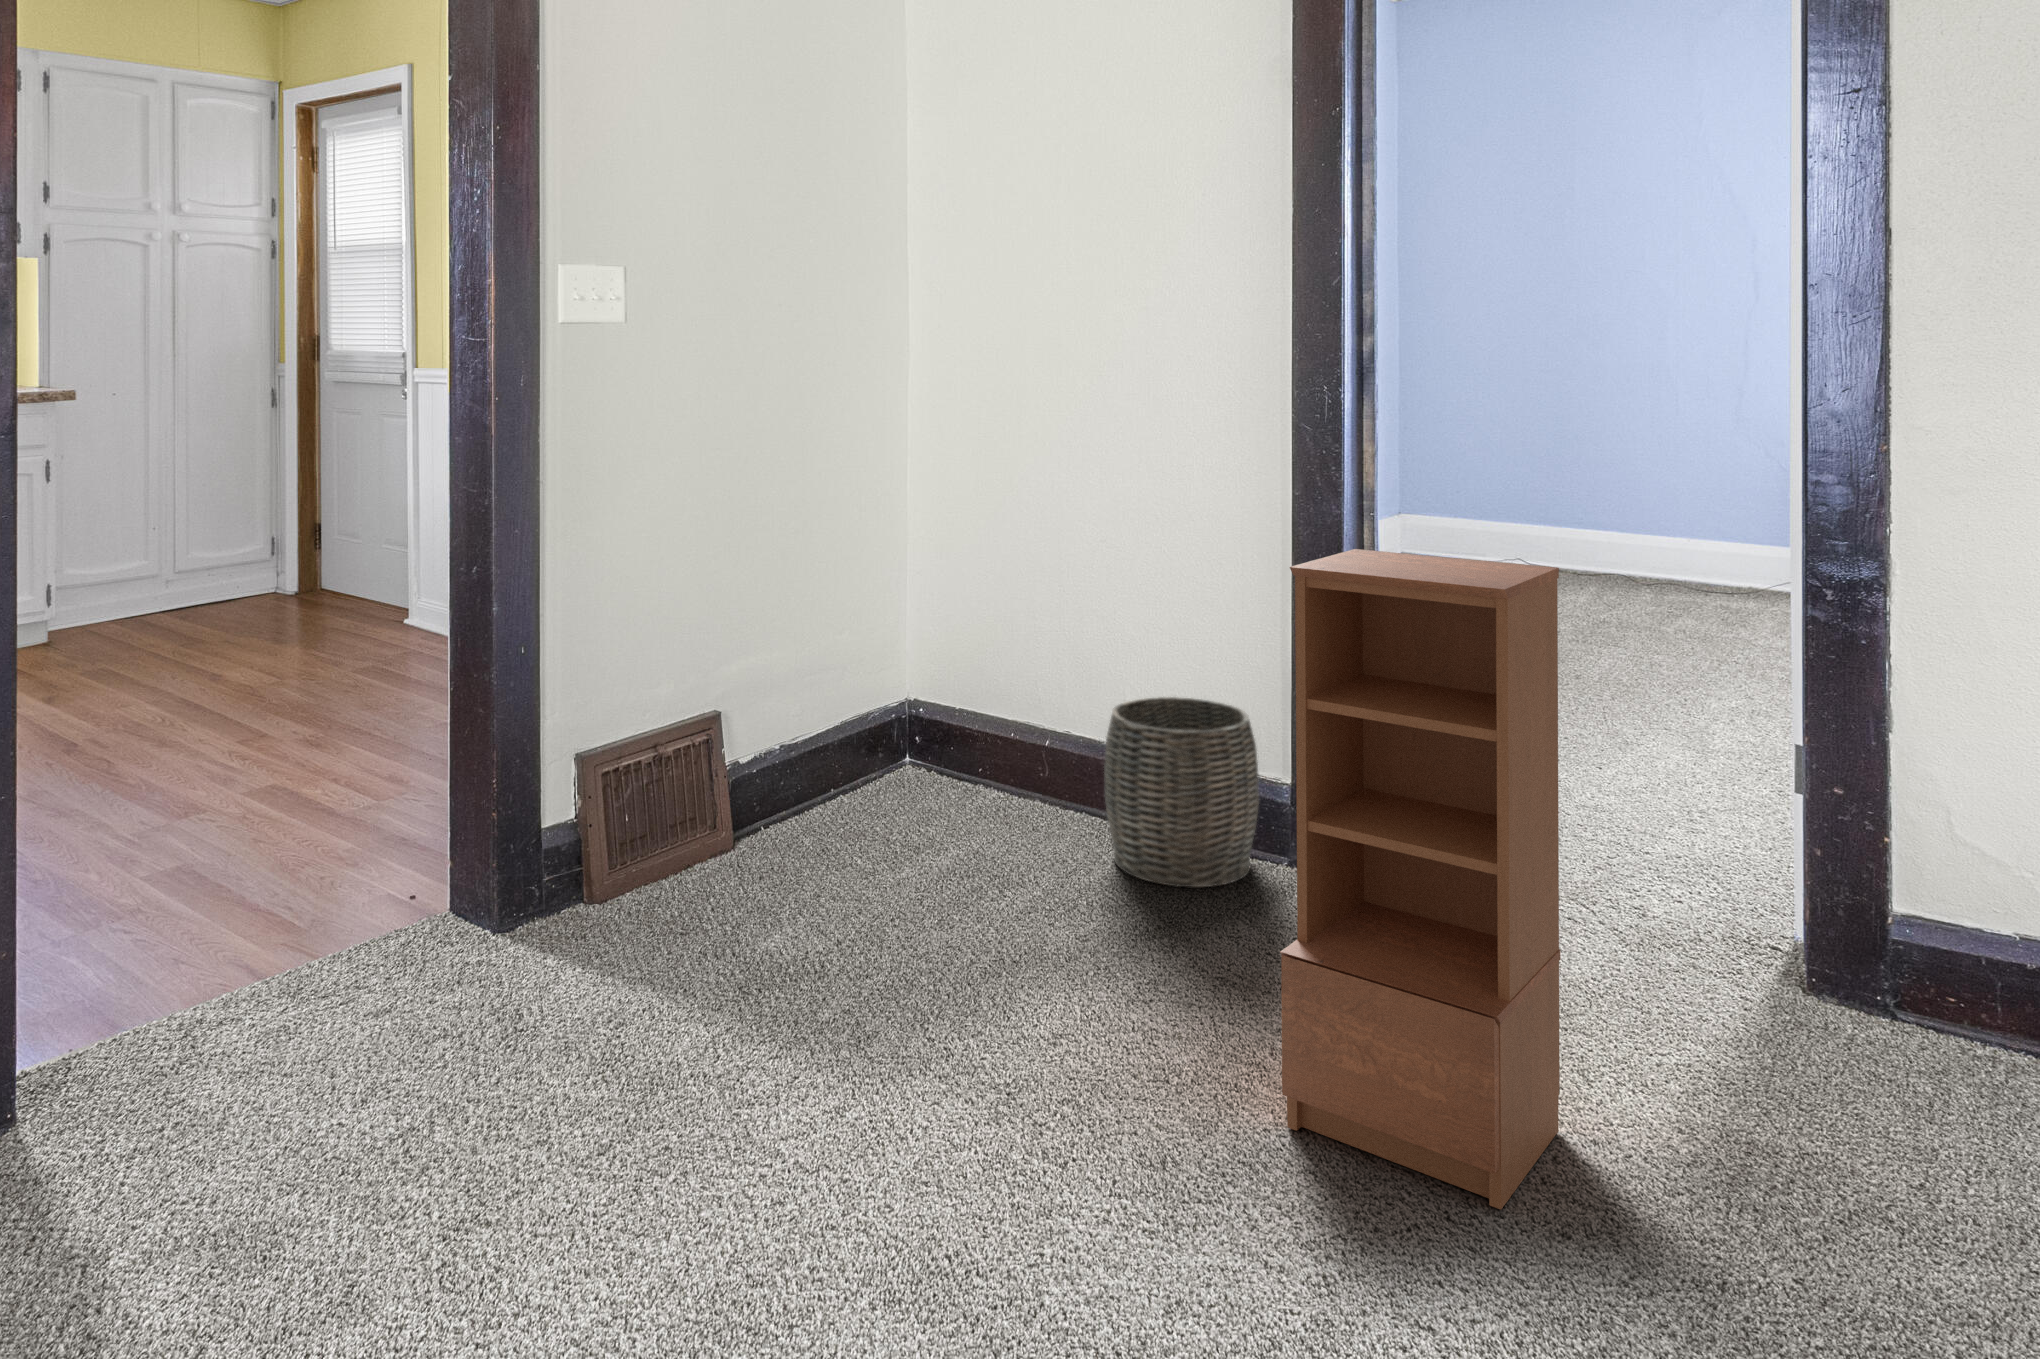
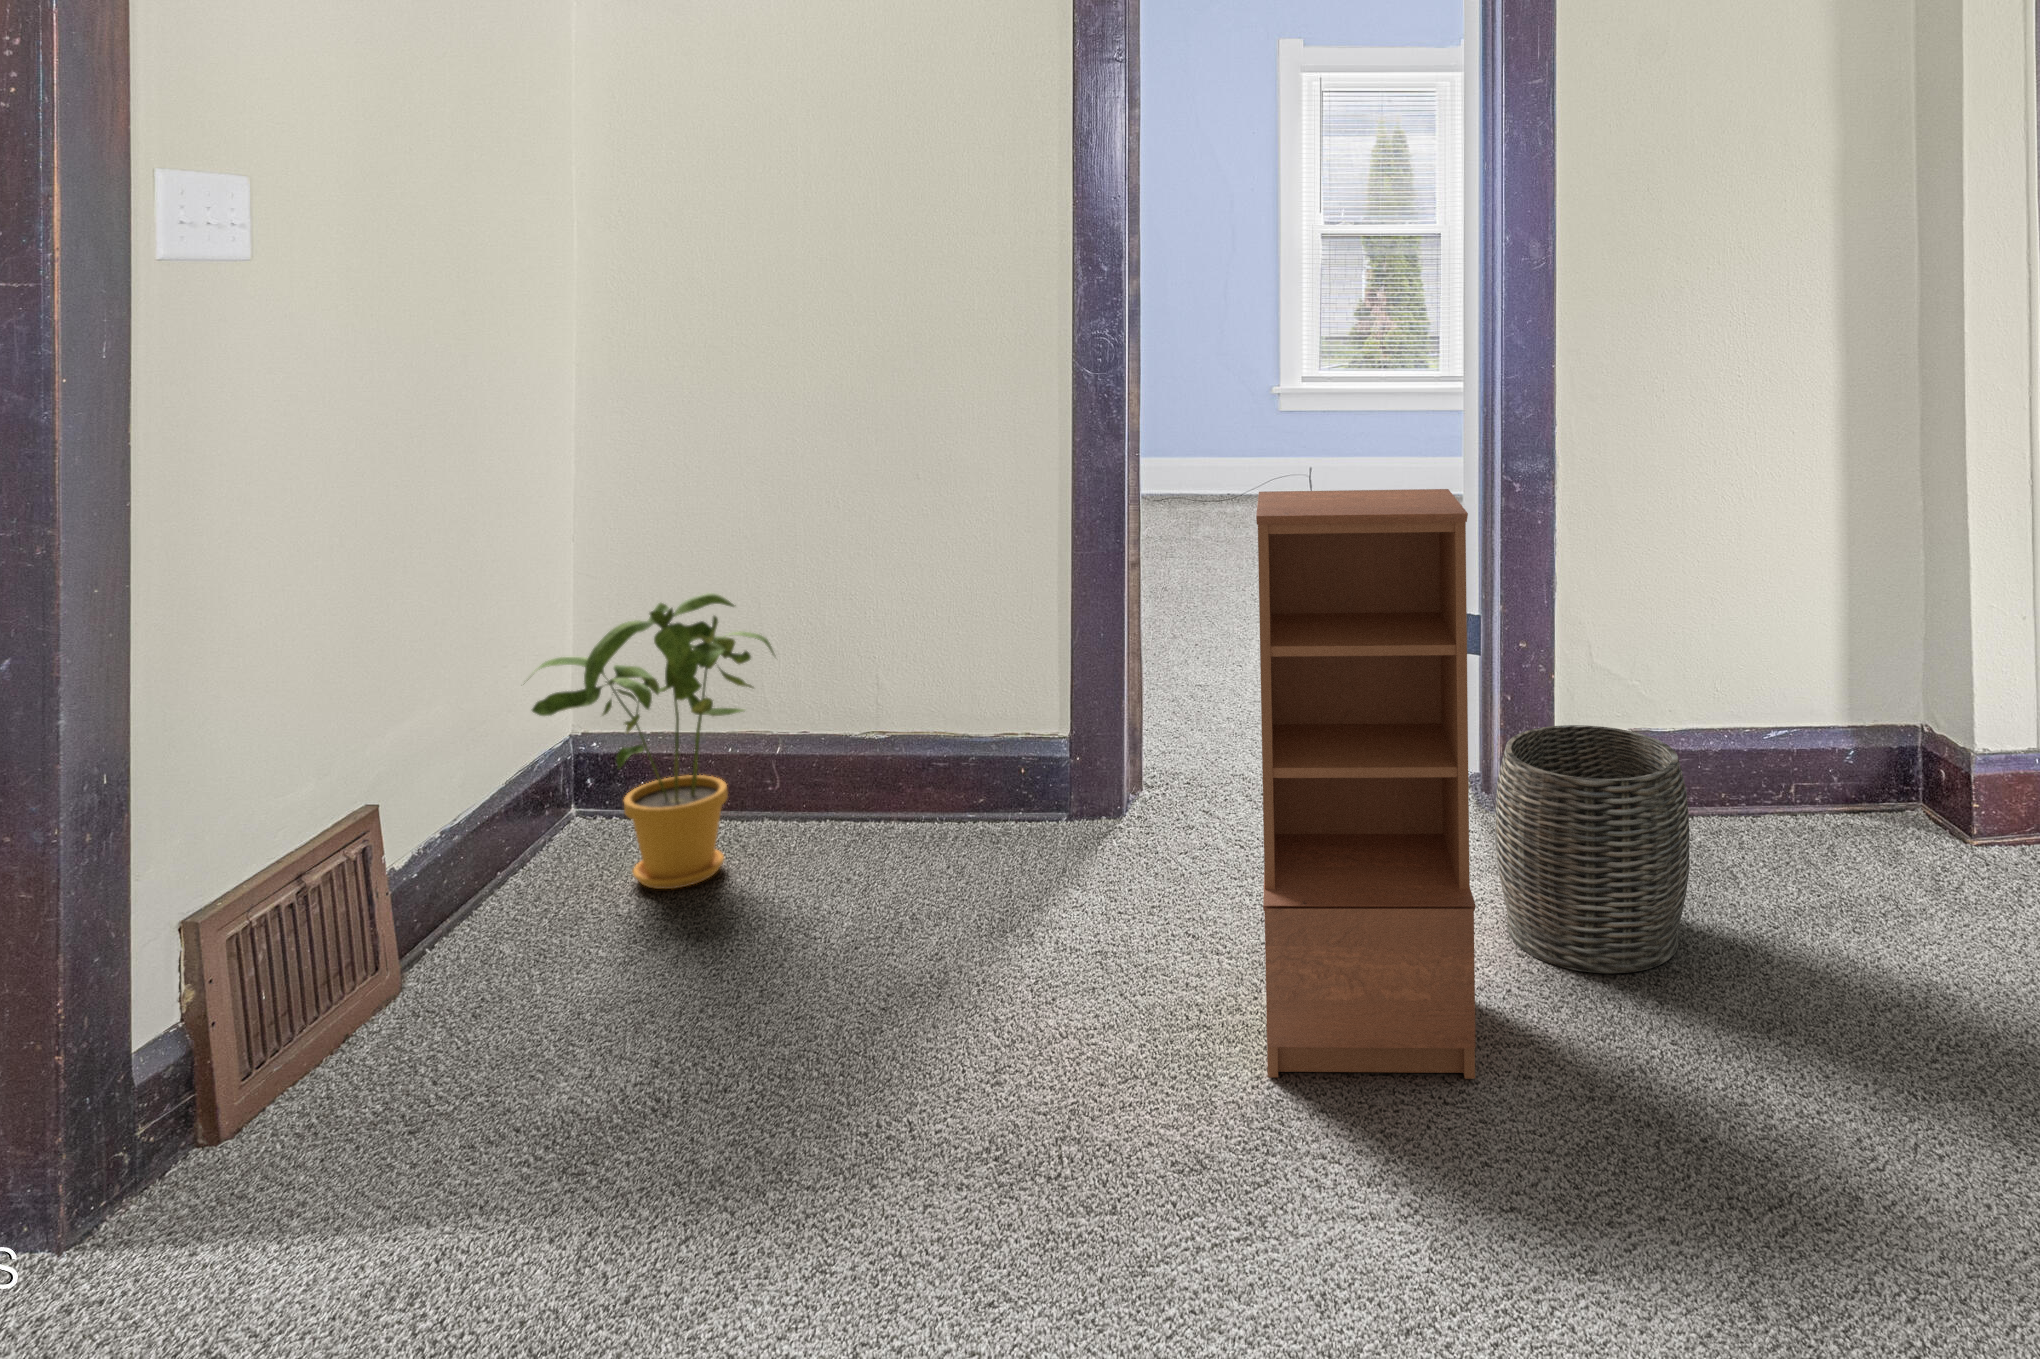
house plant: none [845,591,1034,834] -> present [532,593,774,889]
woven basket: present [1104,697,1259,887] -> present [1495,725,1690,973]

